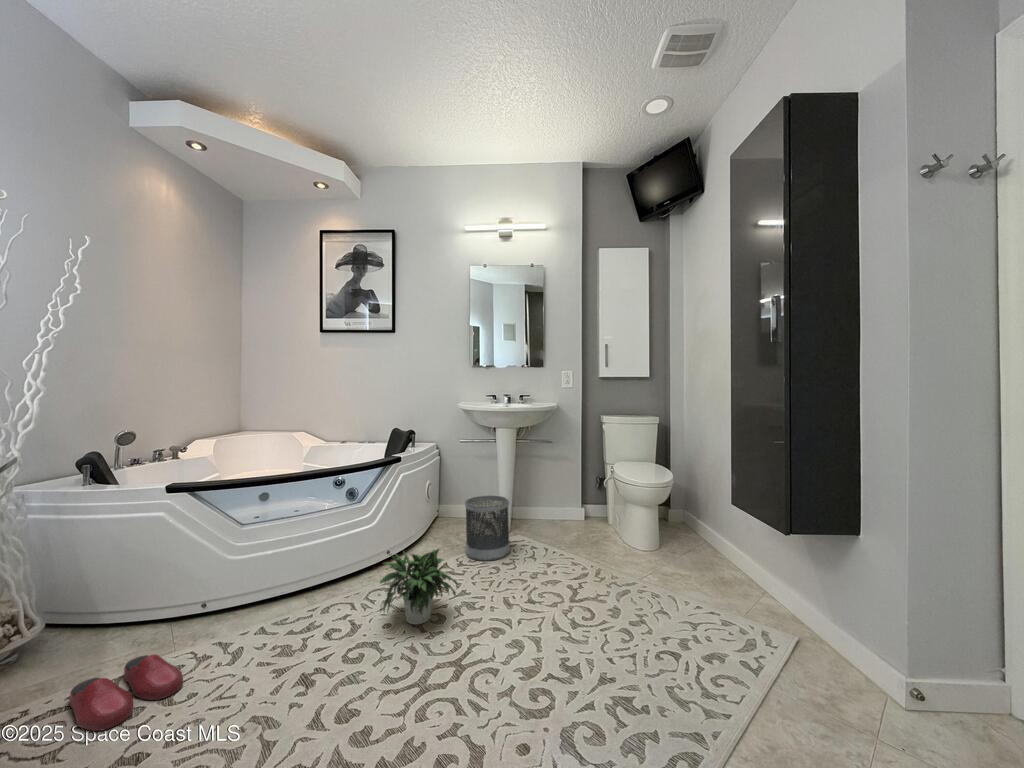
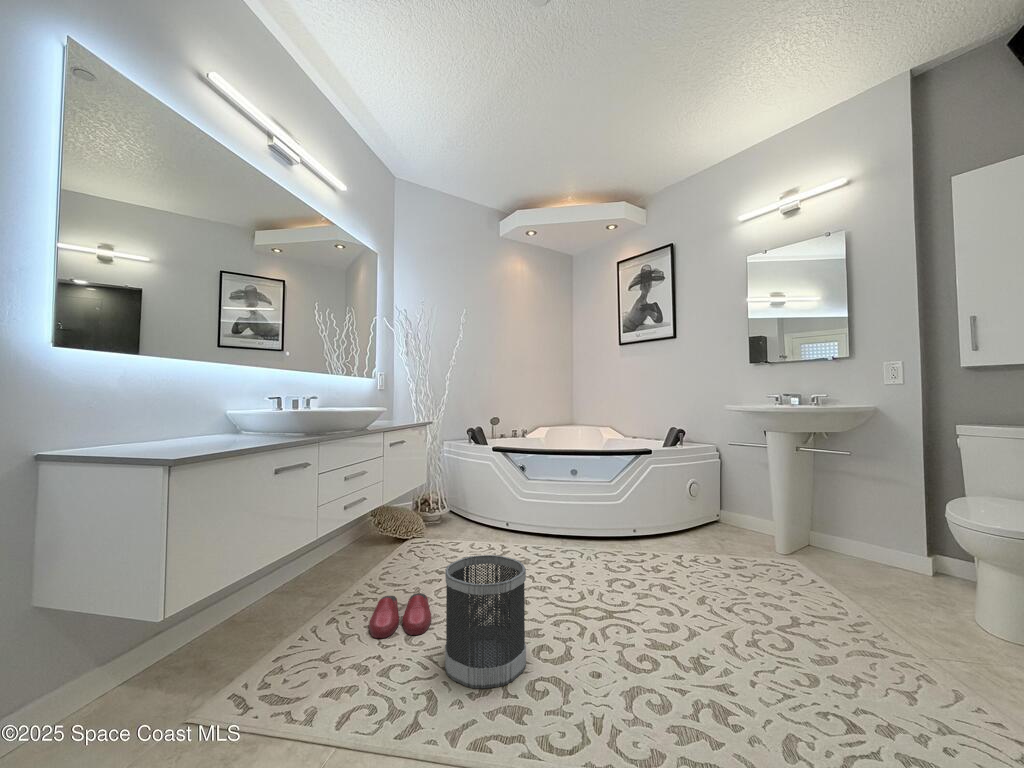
wastebasket: present [465,496,510,561] -> present [445,555,526,689]
potted plant: present [352,549,458,628] -> none [560,580,698,698]

